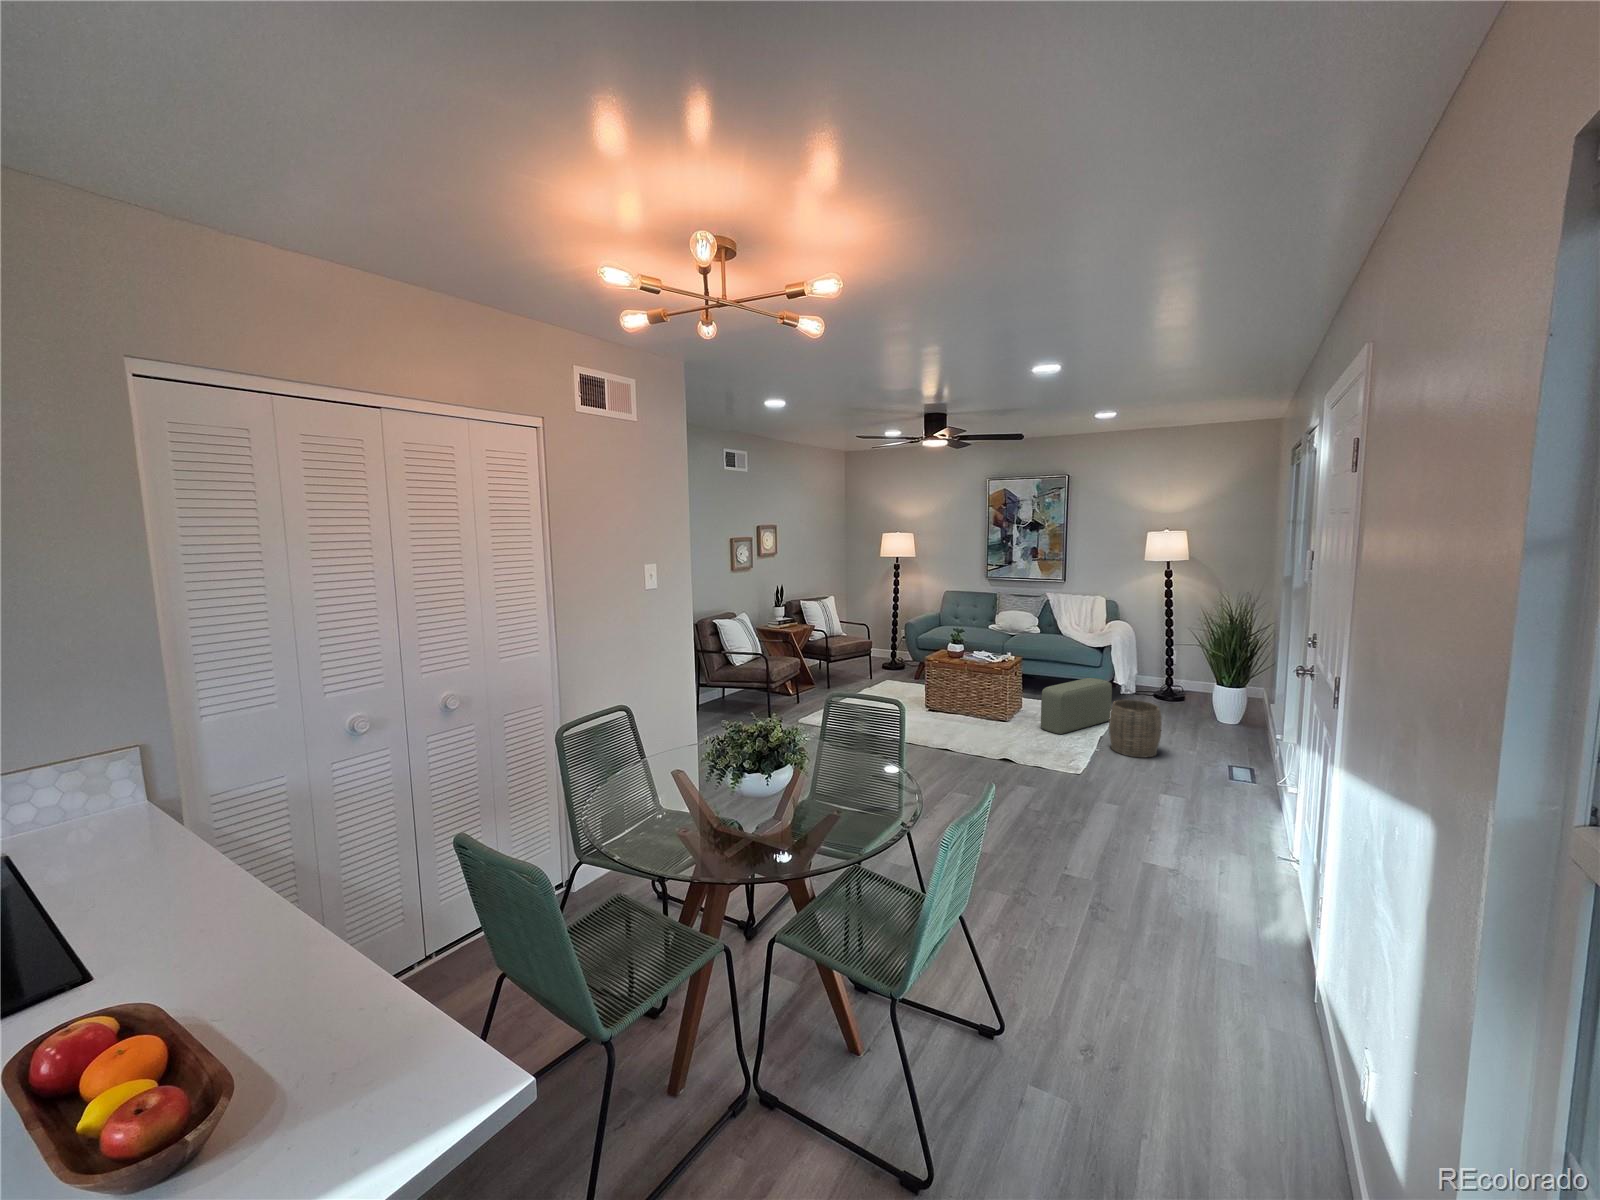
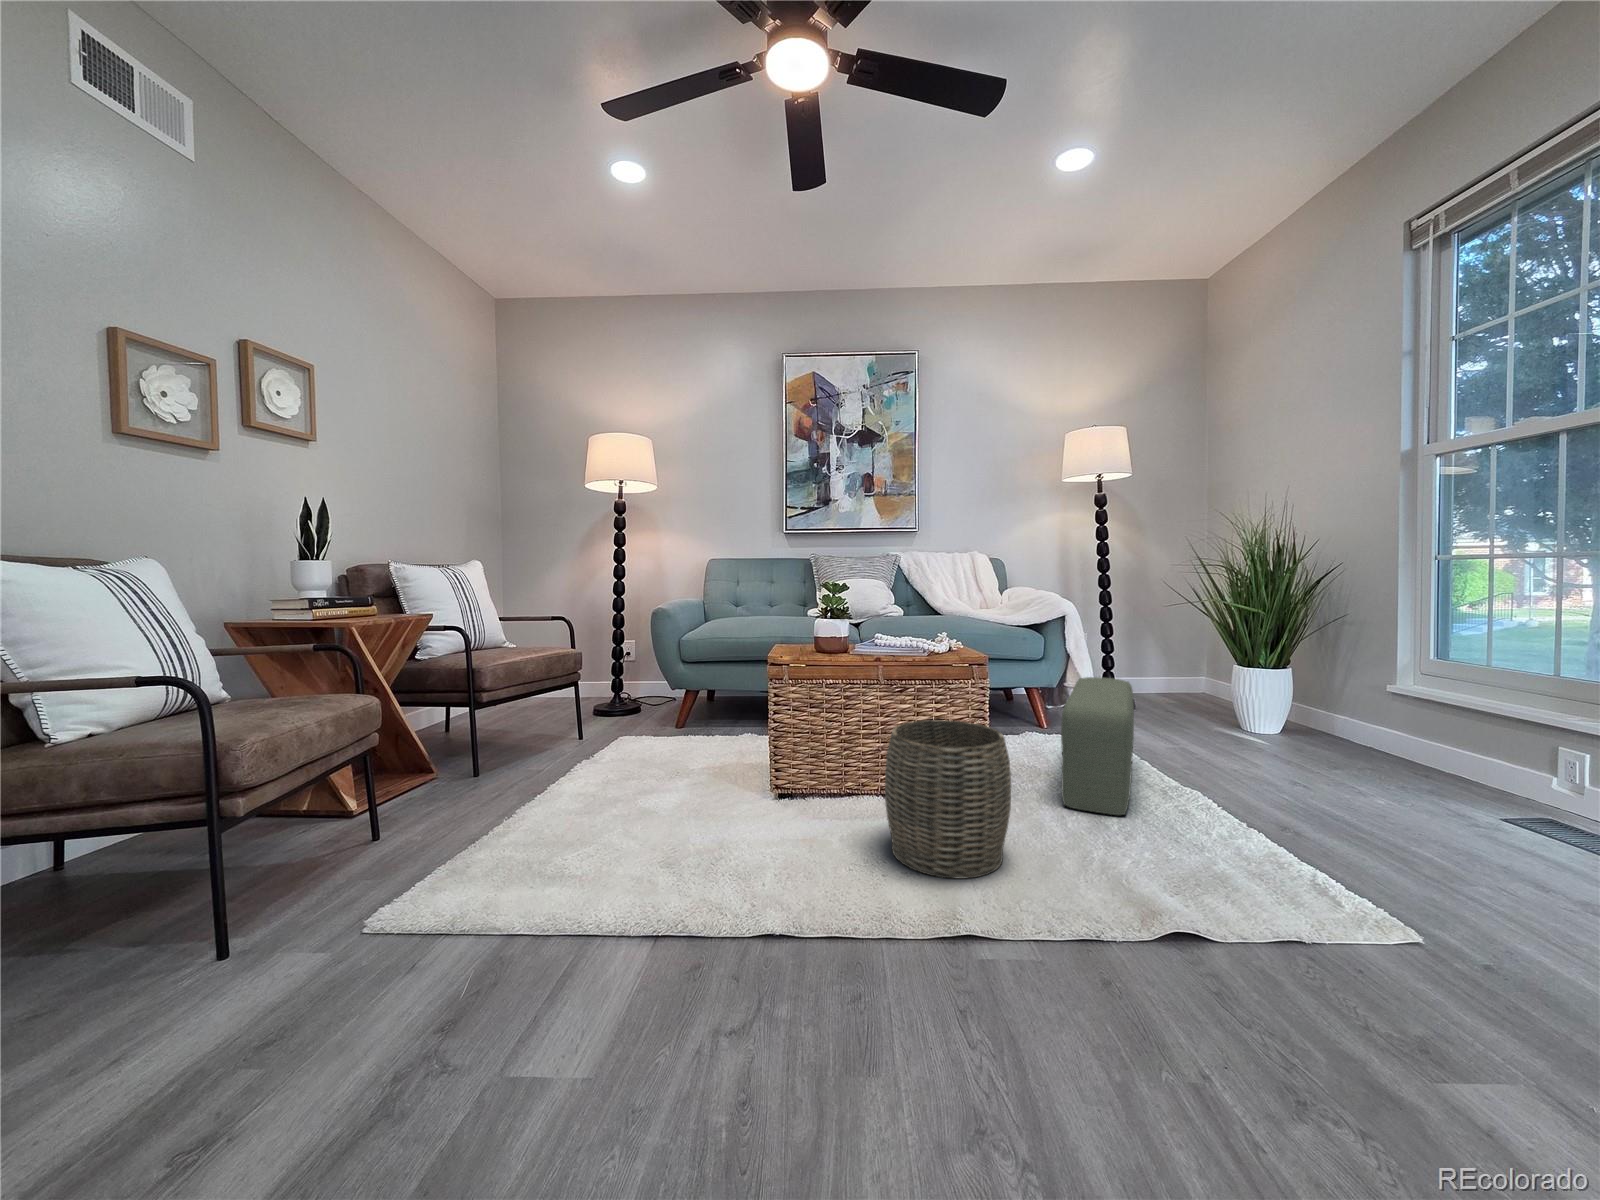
woven basket: present [1109,700,1162,758] -> present [885,720,1011,879]

